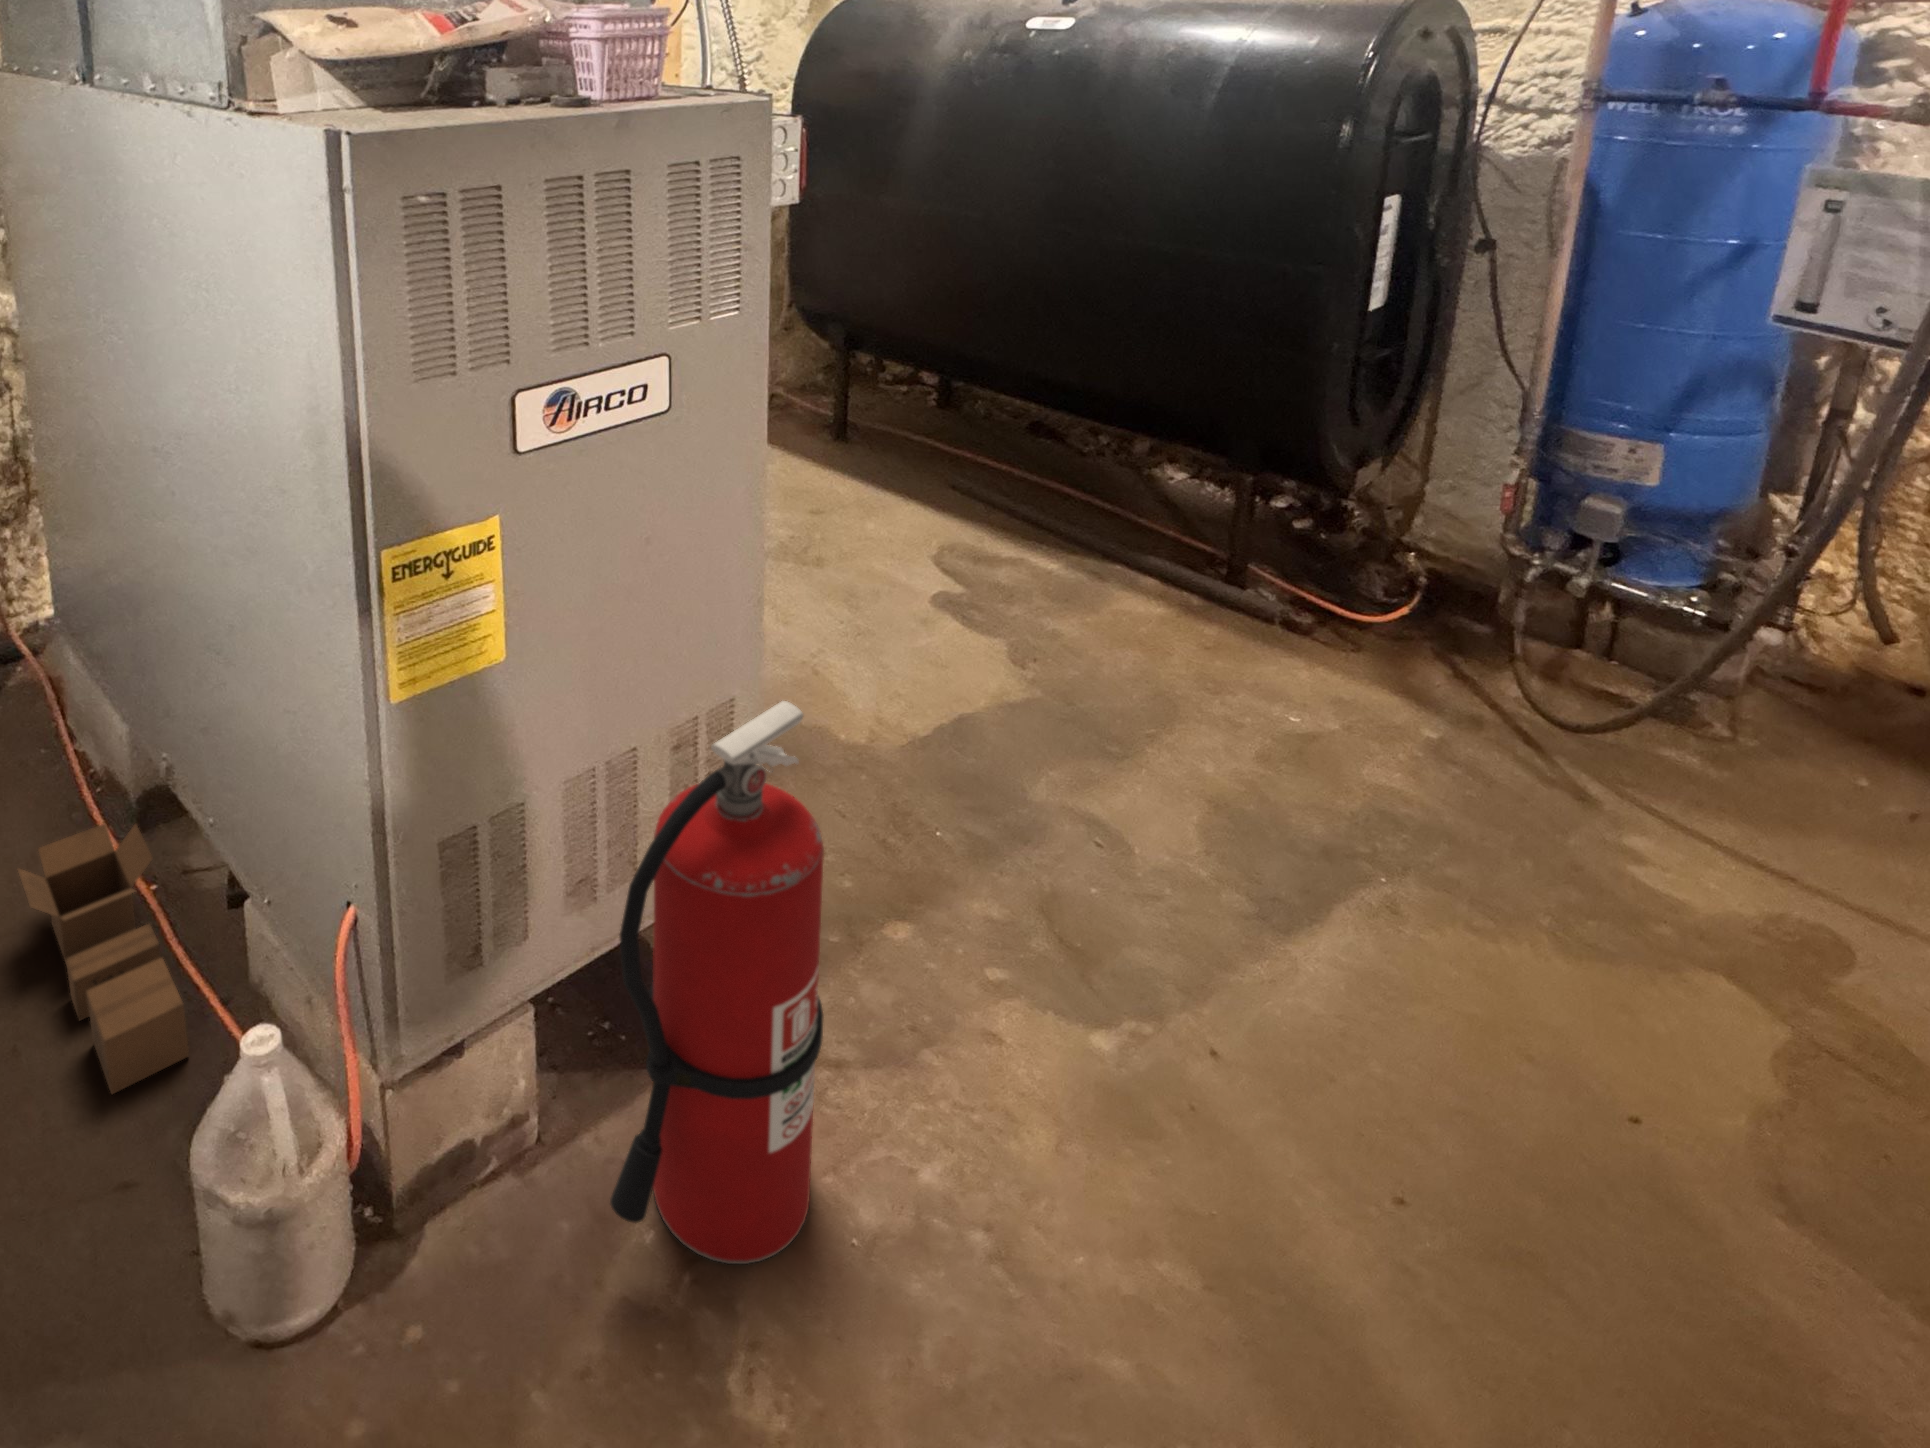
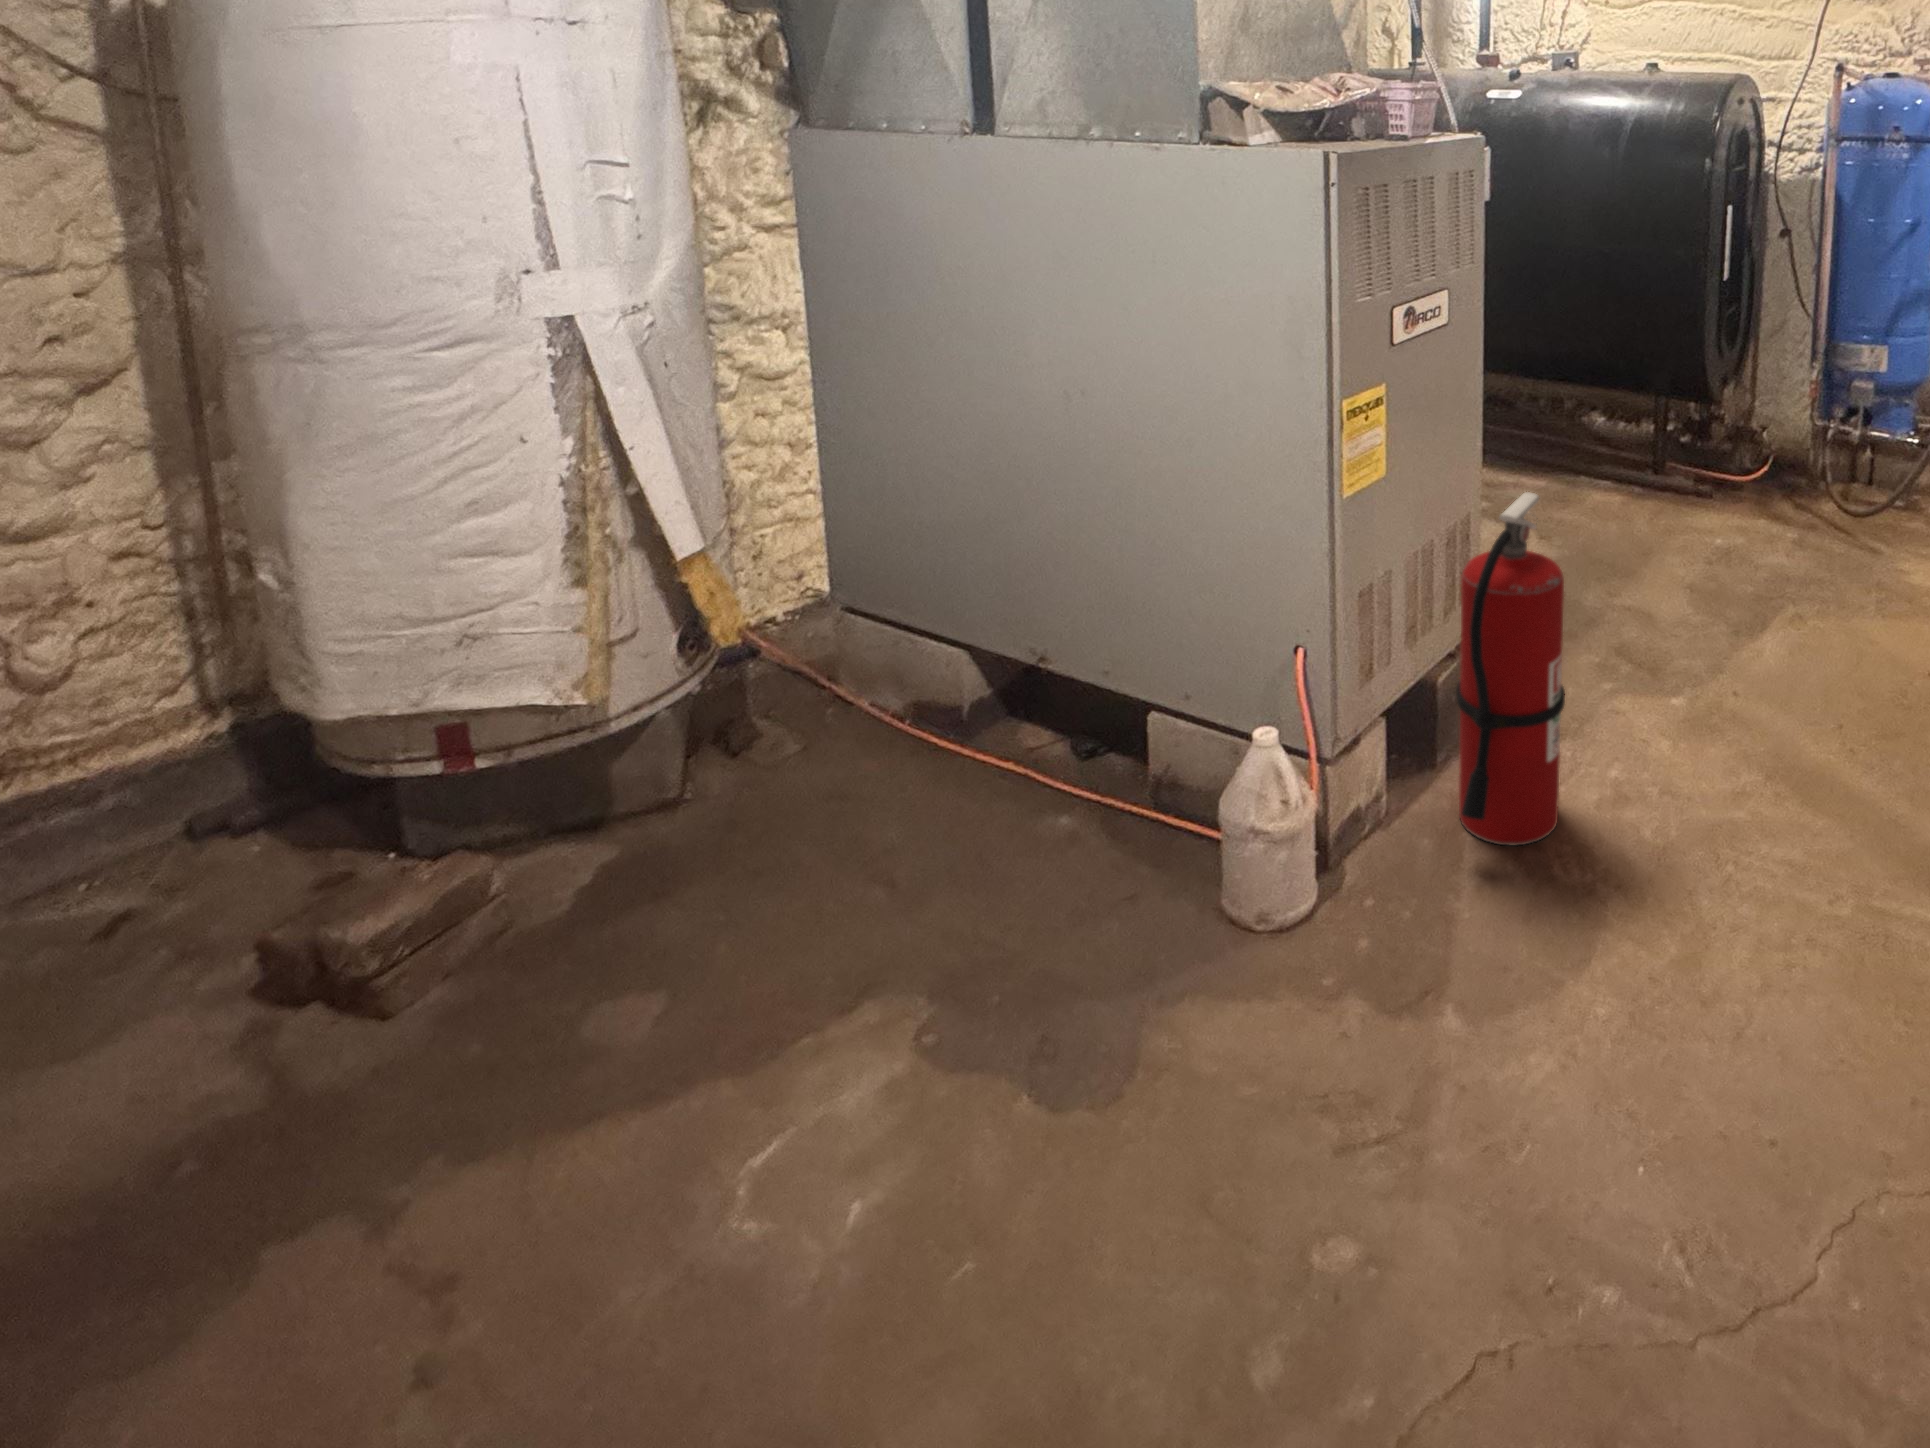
cardboard box: present [17,824,189,1094] -> none [908,727,1110,882]

